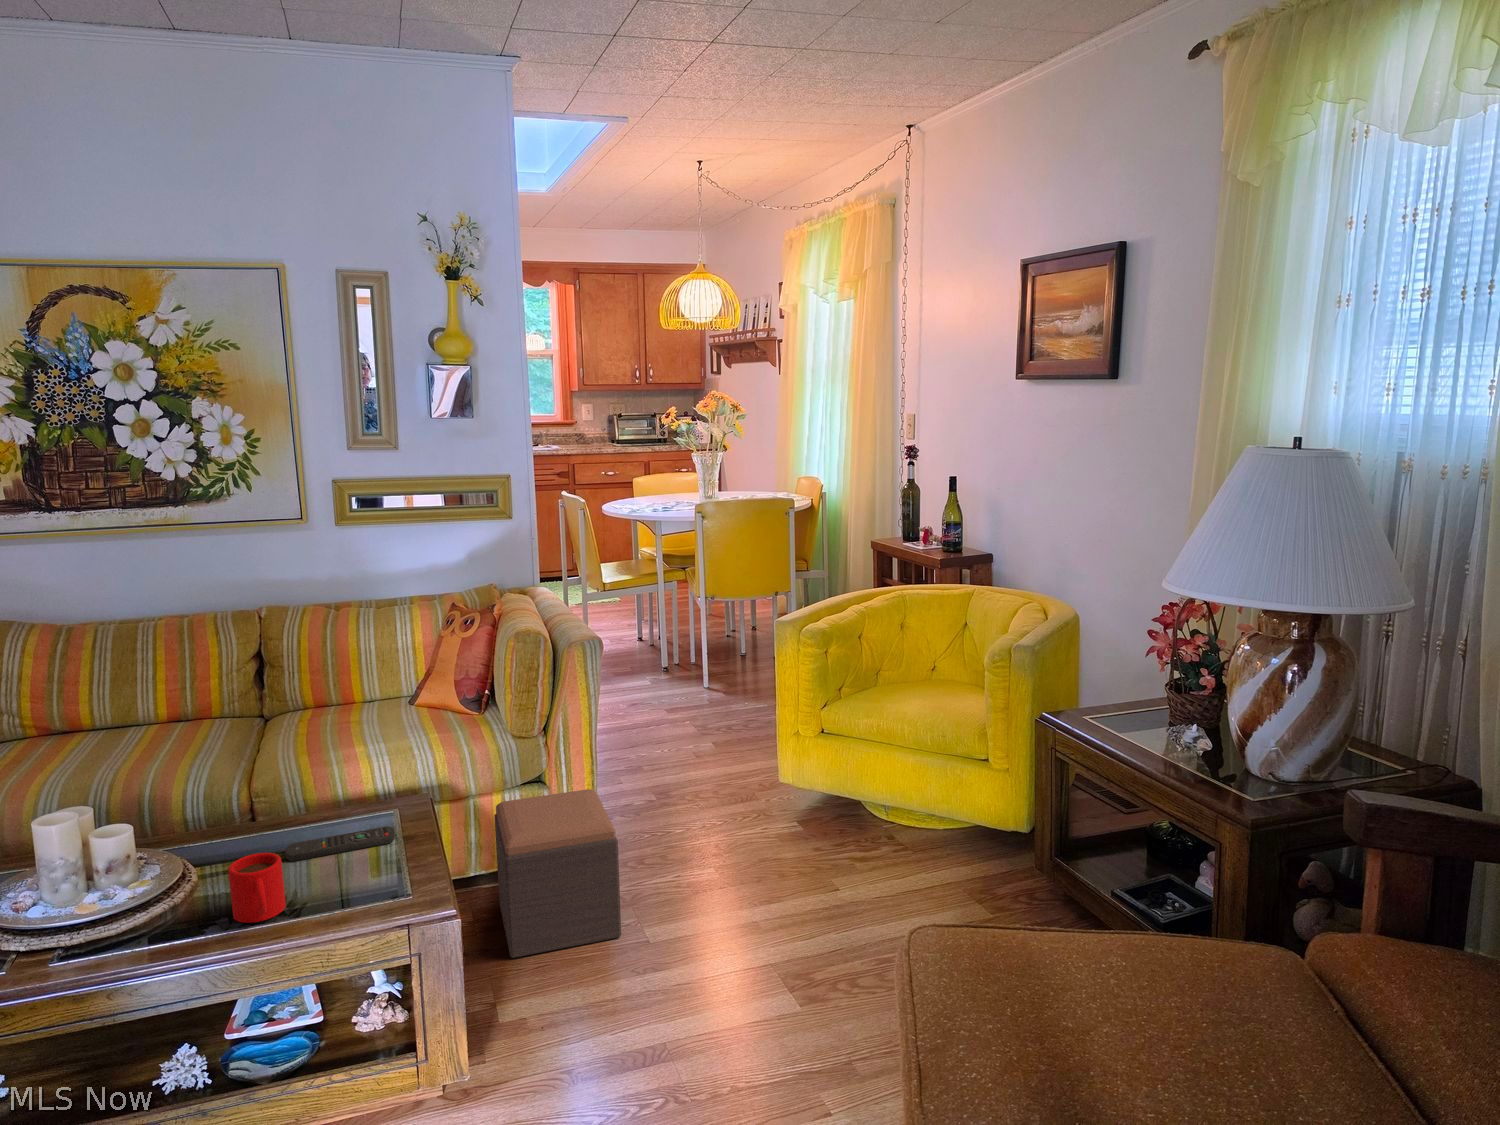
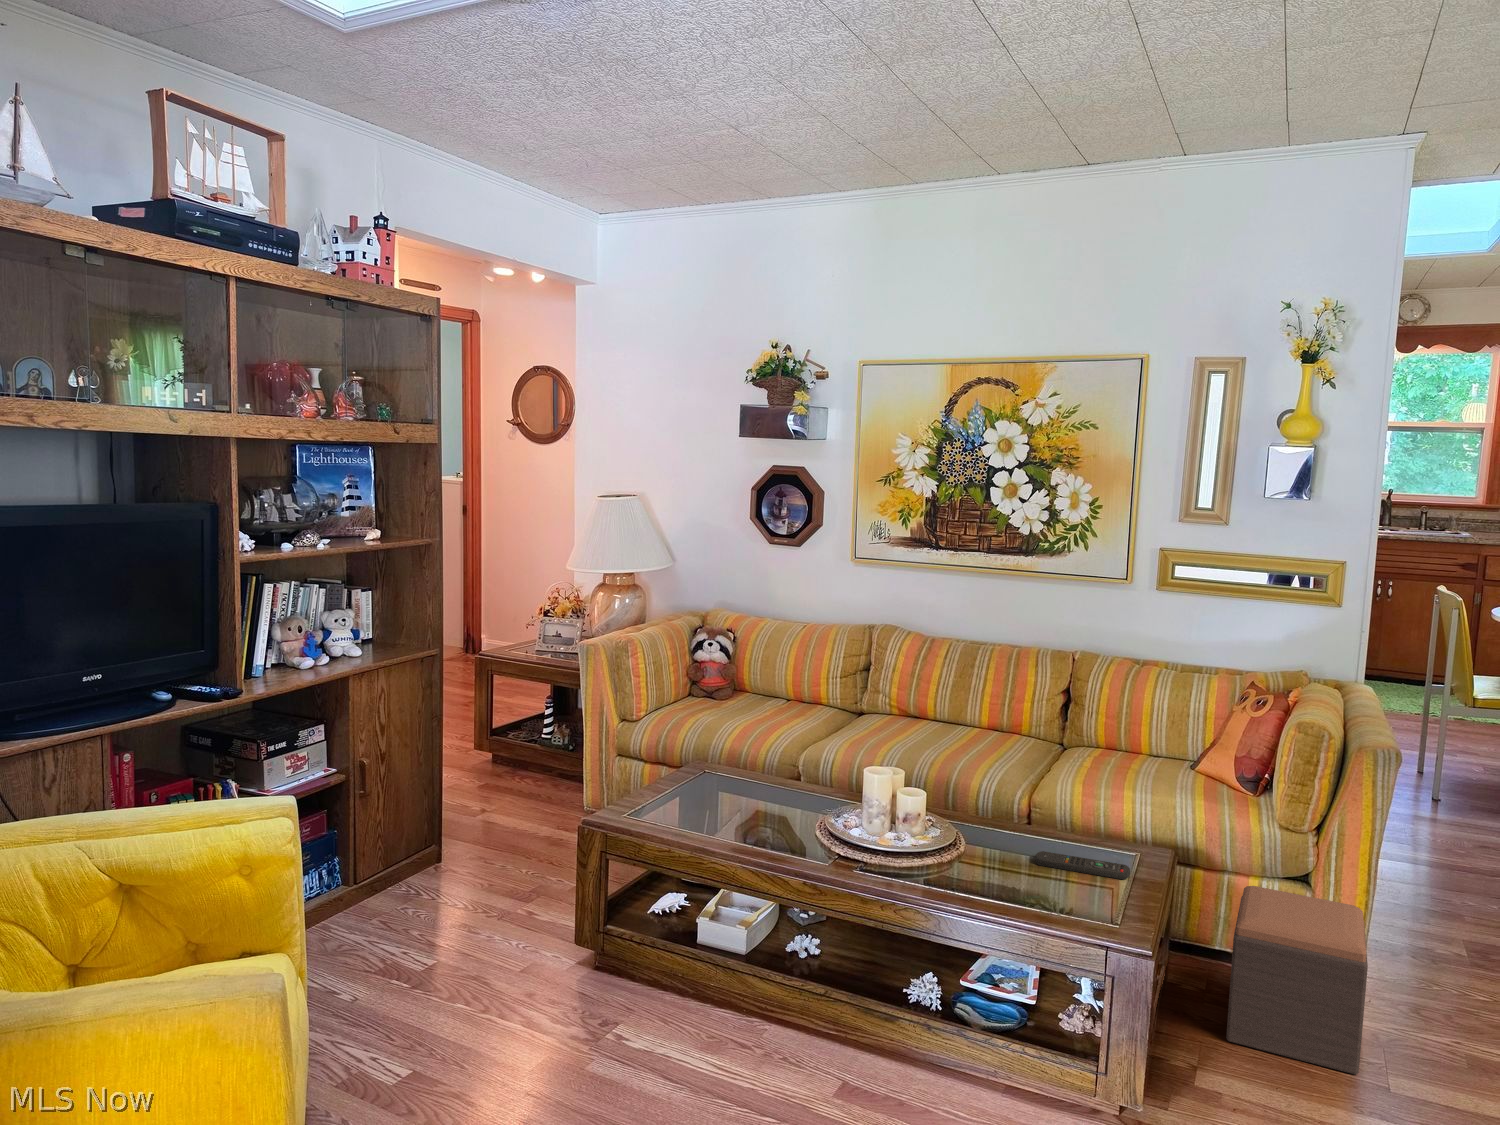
mug: present [228,853,286,923] -> none [980,842,1022,898]

